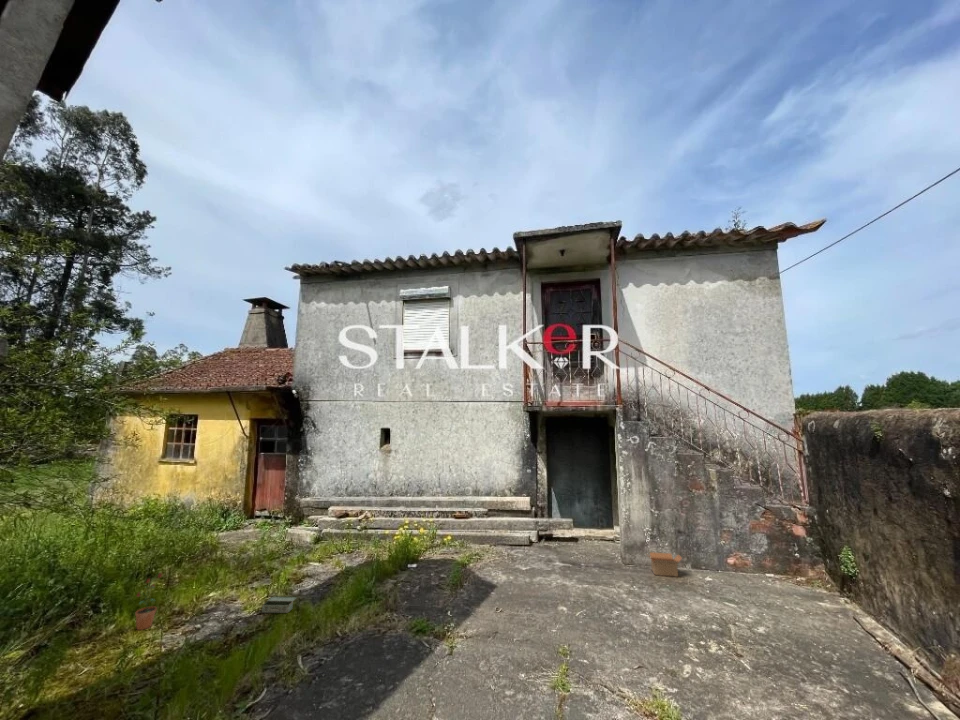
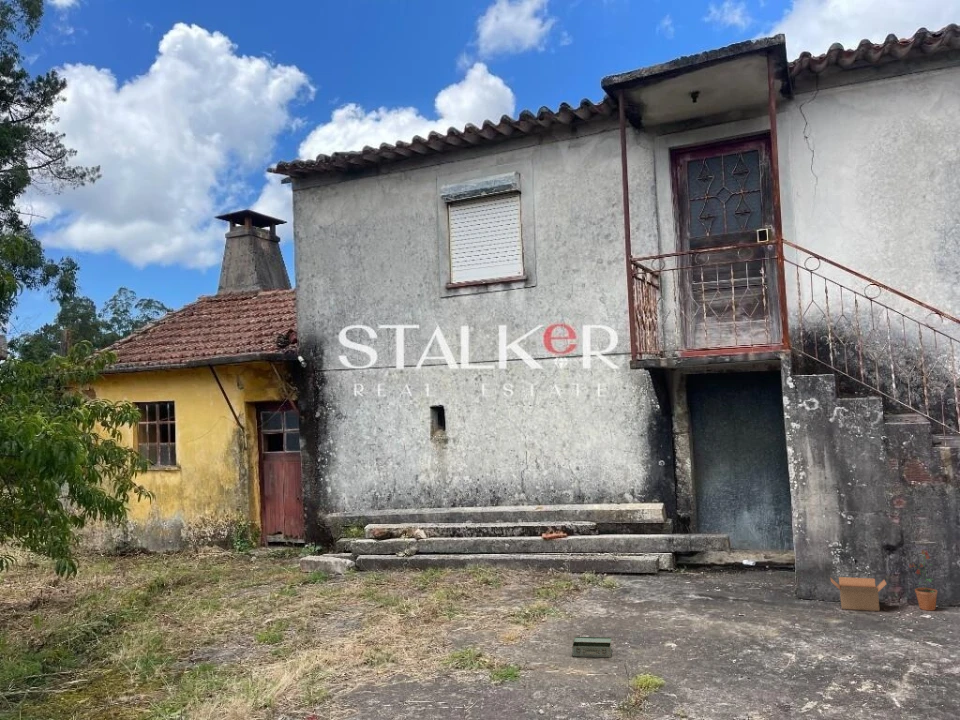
potted plant: present [136,573,162,630] -> present [909,550,938,610]
toolbox: present [262,596,297,613] -> present [572,637,612,657]

